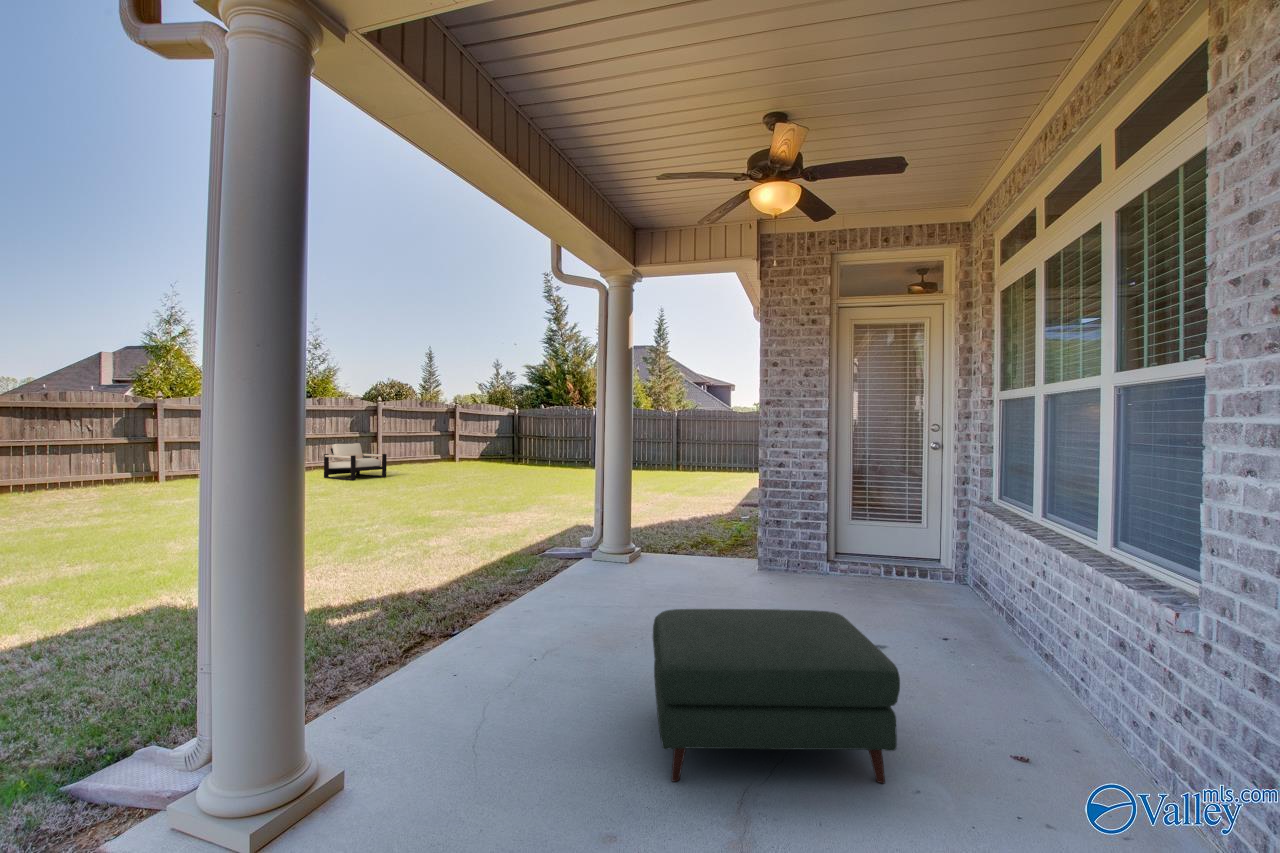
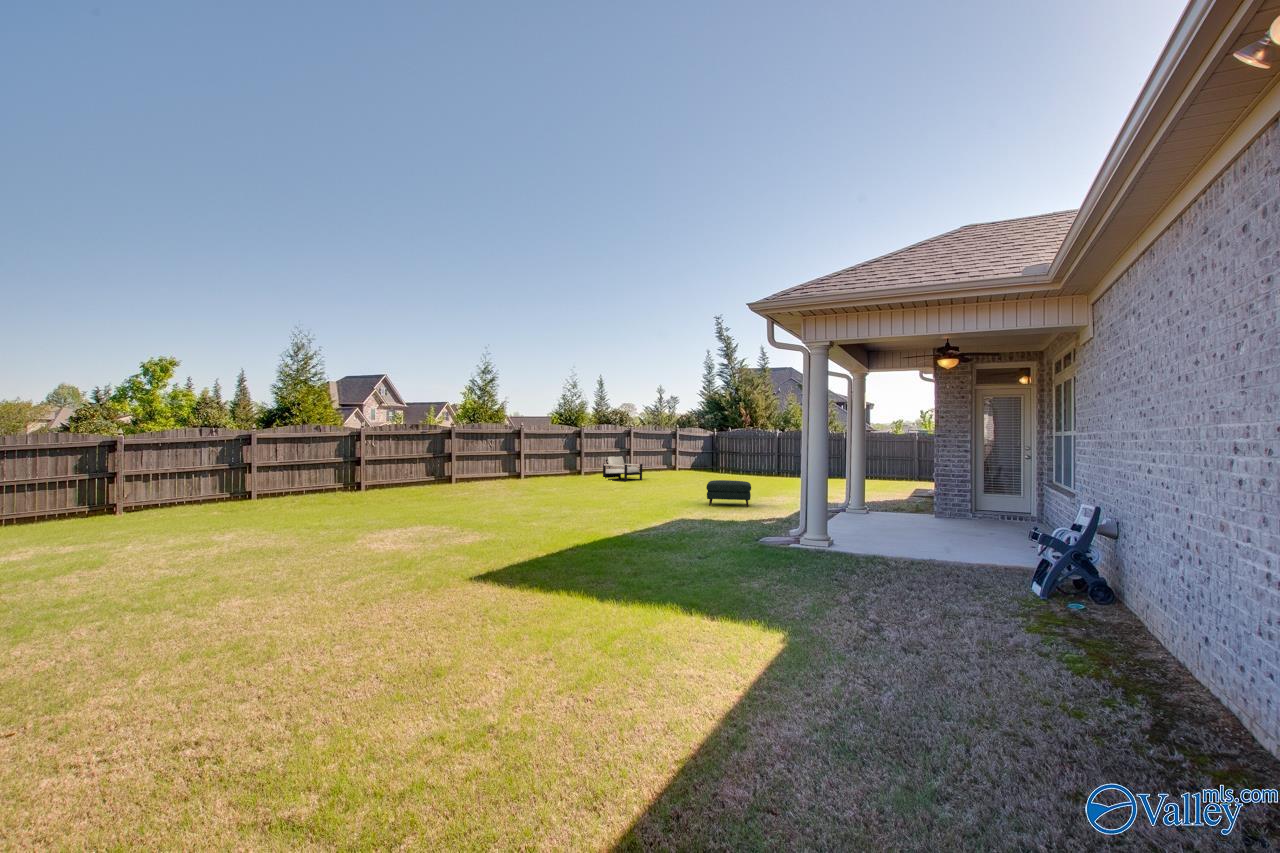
ottoman: present [653,609,900,783] -> present [706,480,751,507]

